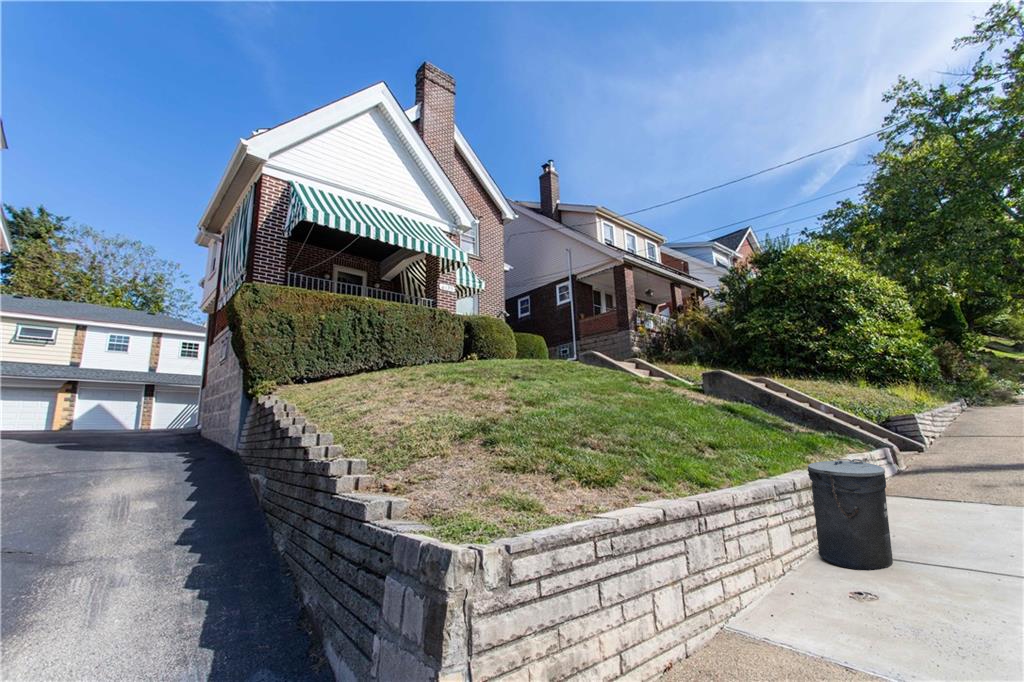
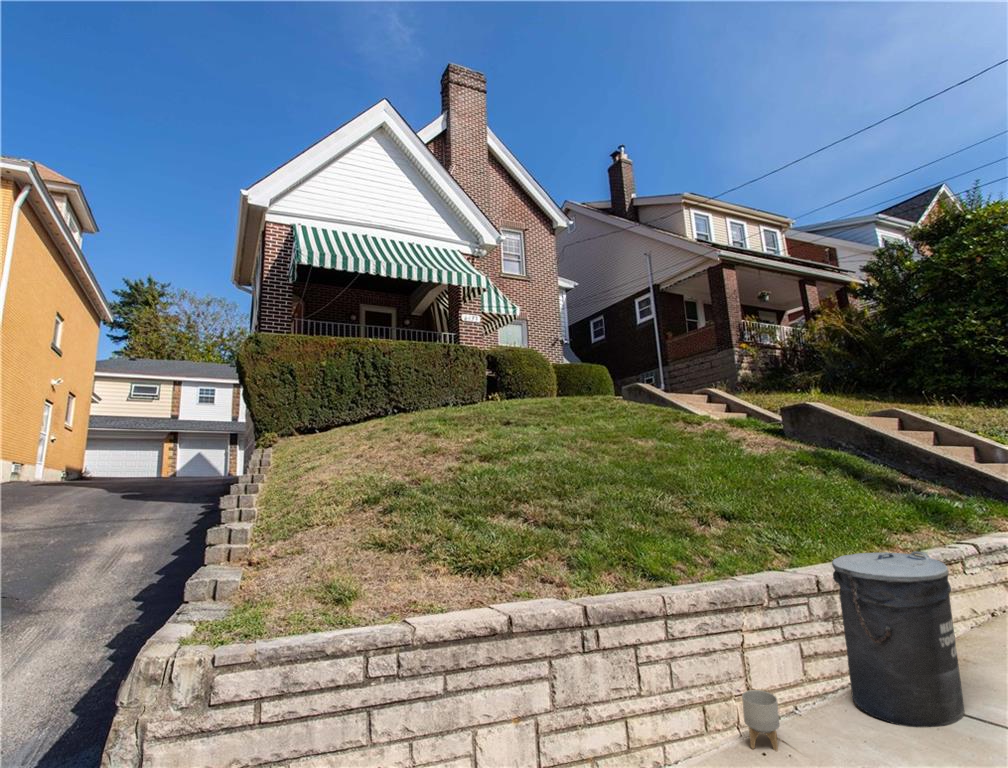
planter: none [776,555,804,595] -> present [742,690,779,751]

